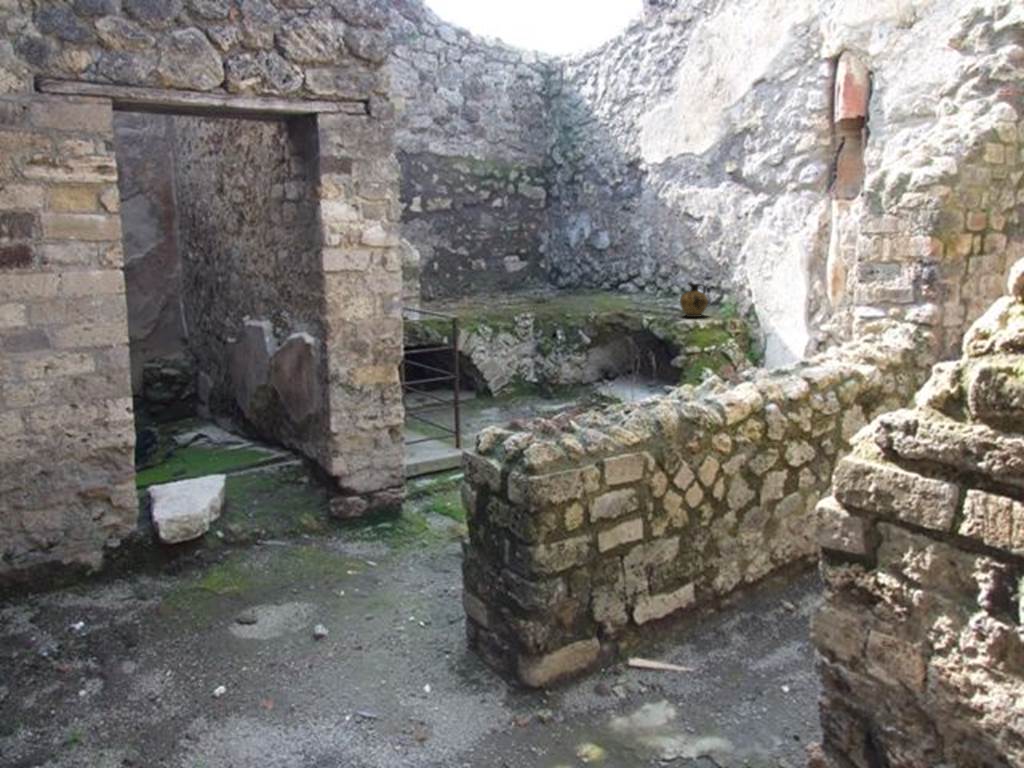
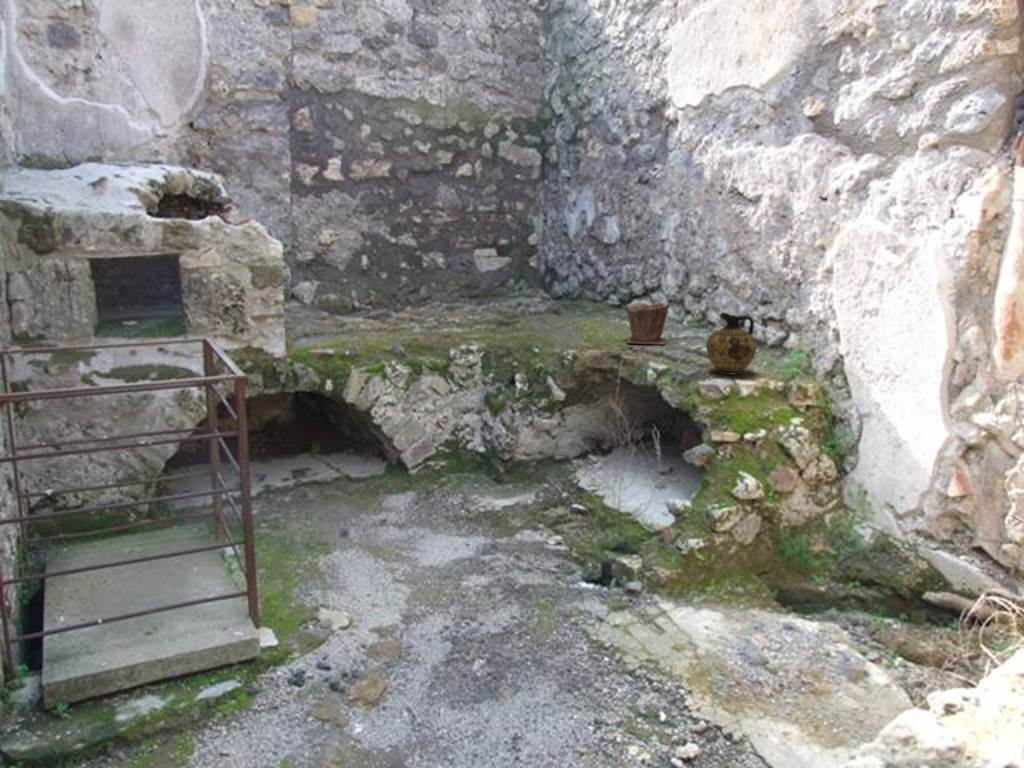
plant pot: none [625,283,651,307] -> present [626,303,668,344]

